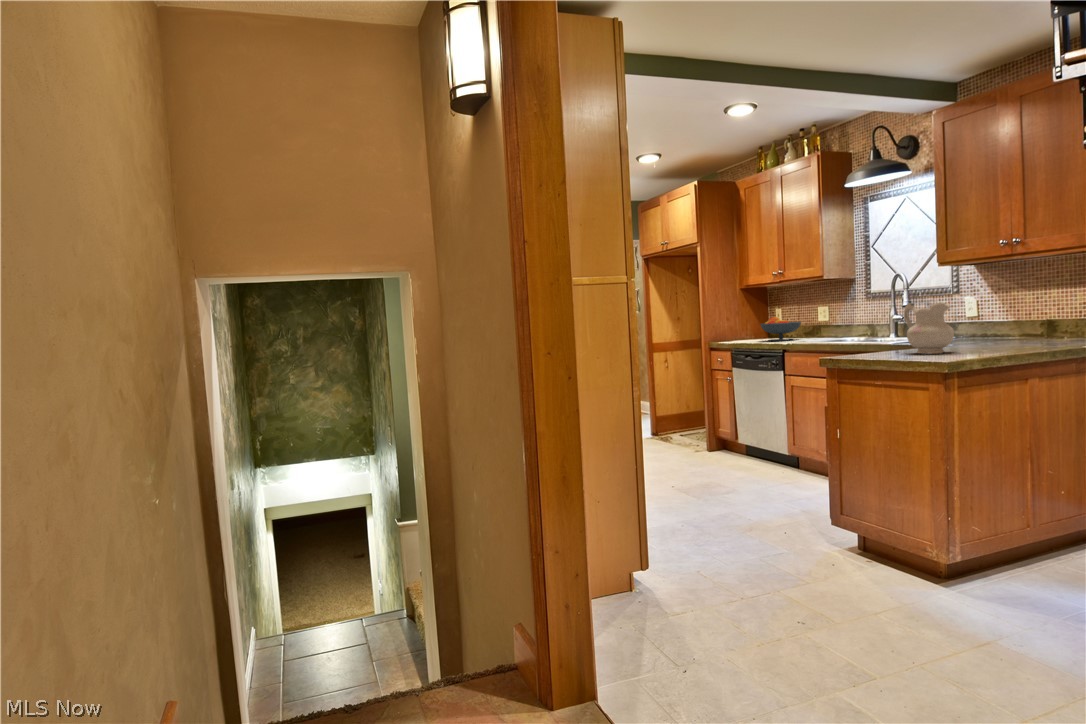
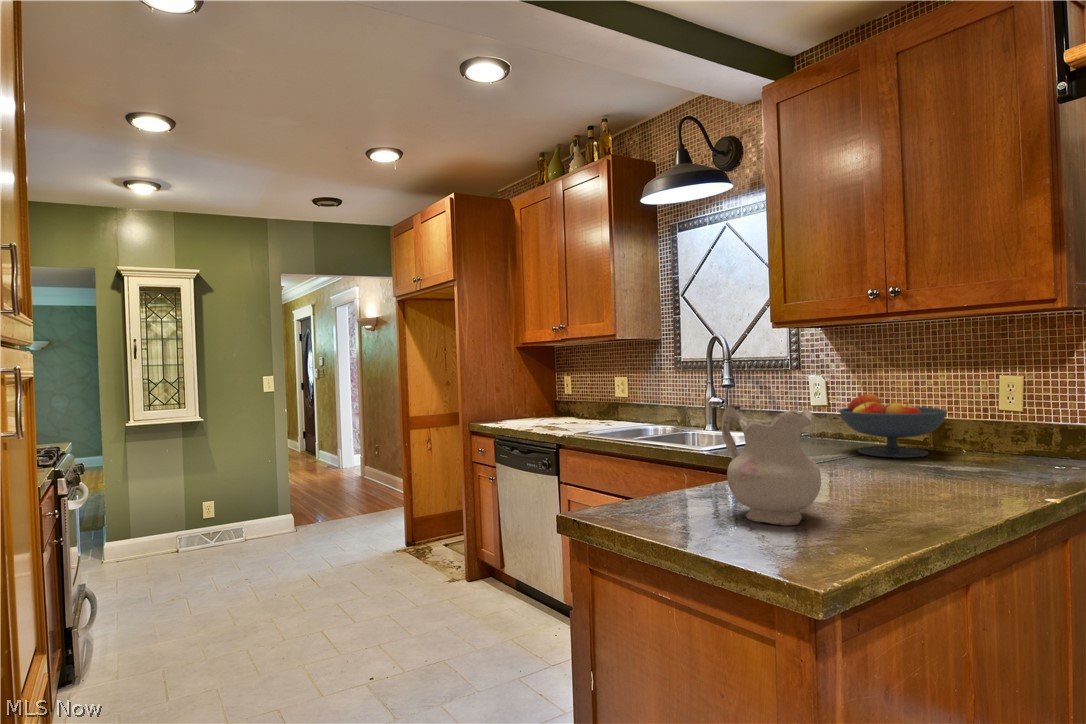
fruit bowl: present [761,317,801,341] -> present [839,394,947,458]

